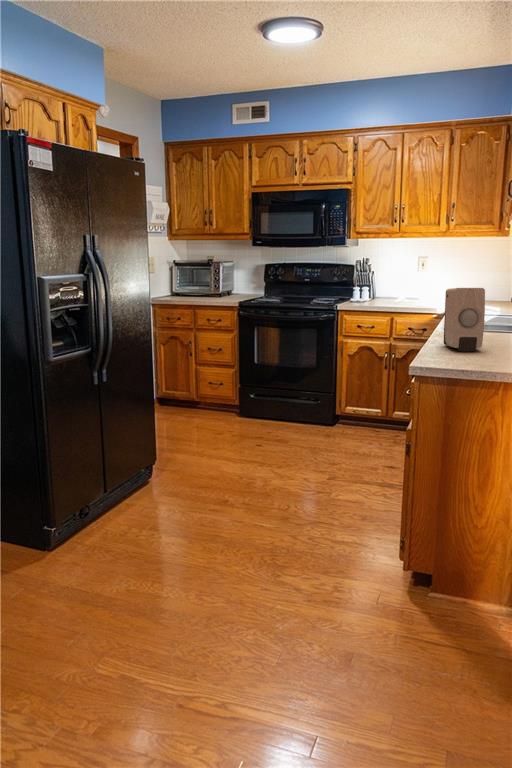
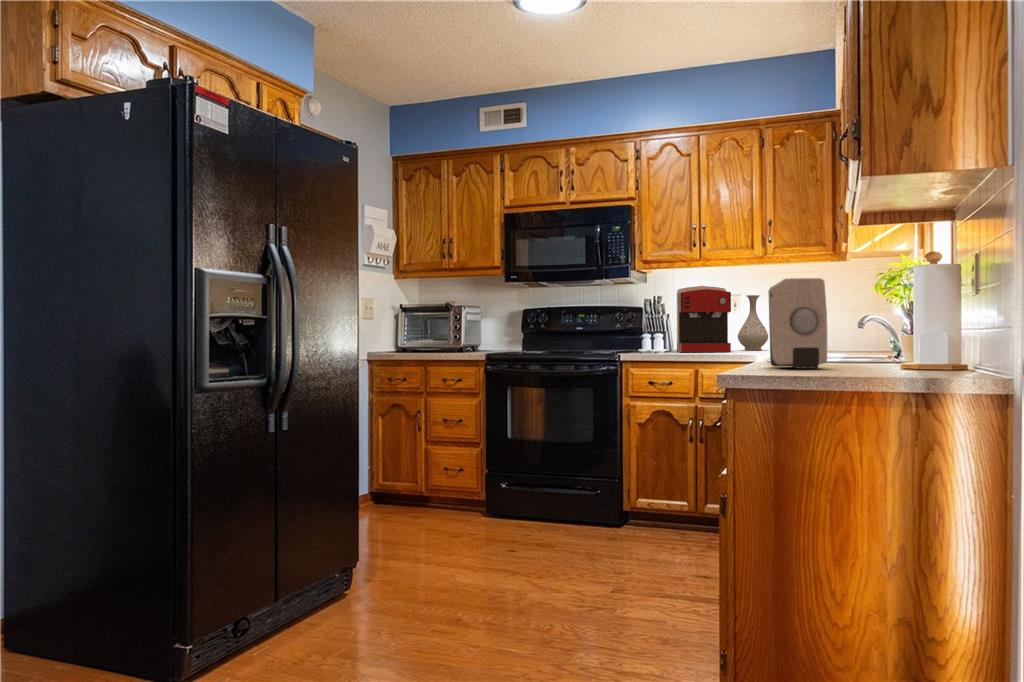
coffee maker: none [379,253,421,304] -> present [677,286,731,352]
vase: none [424,259,446,300] -> present [738,295,768,350]

